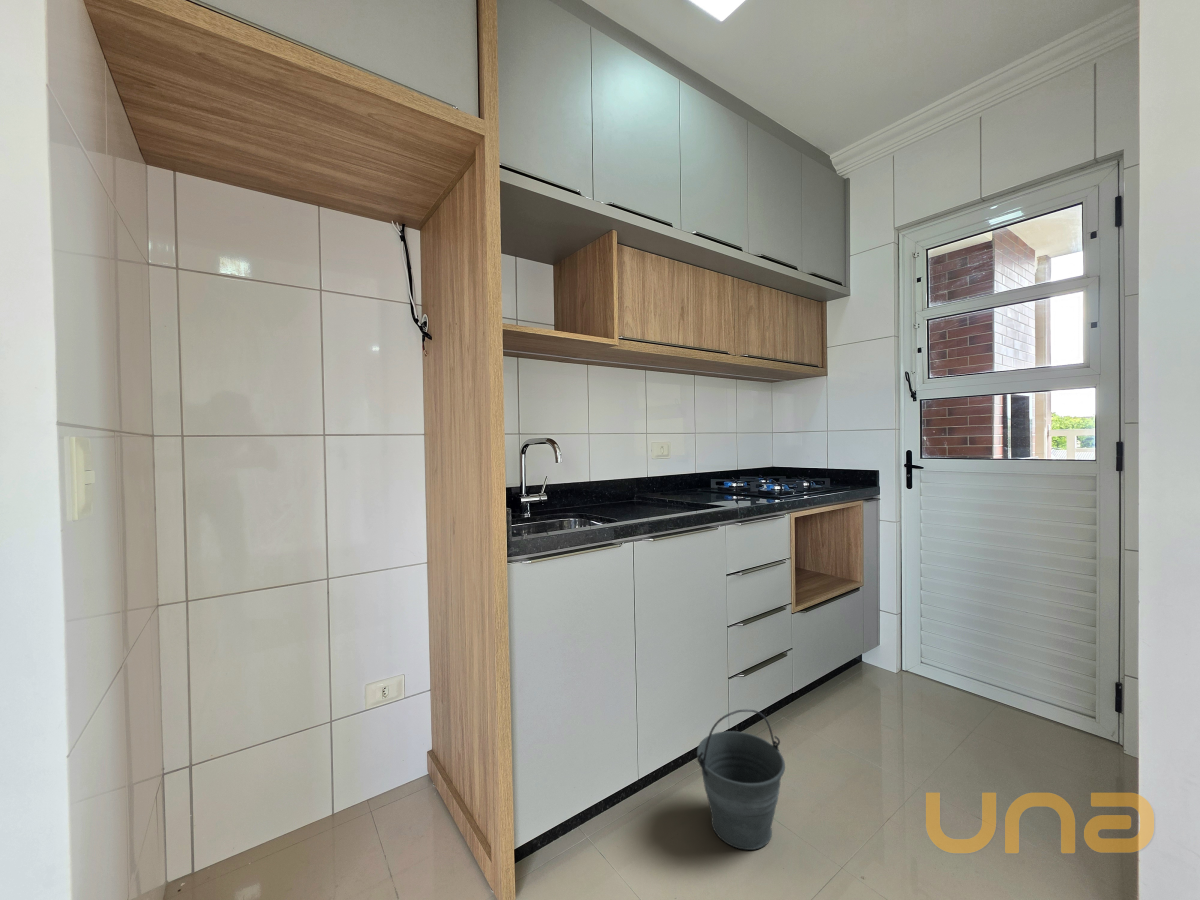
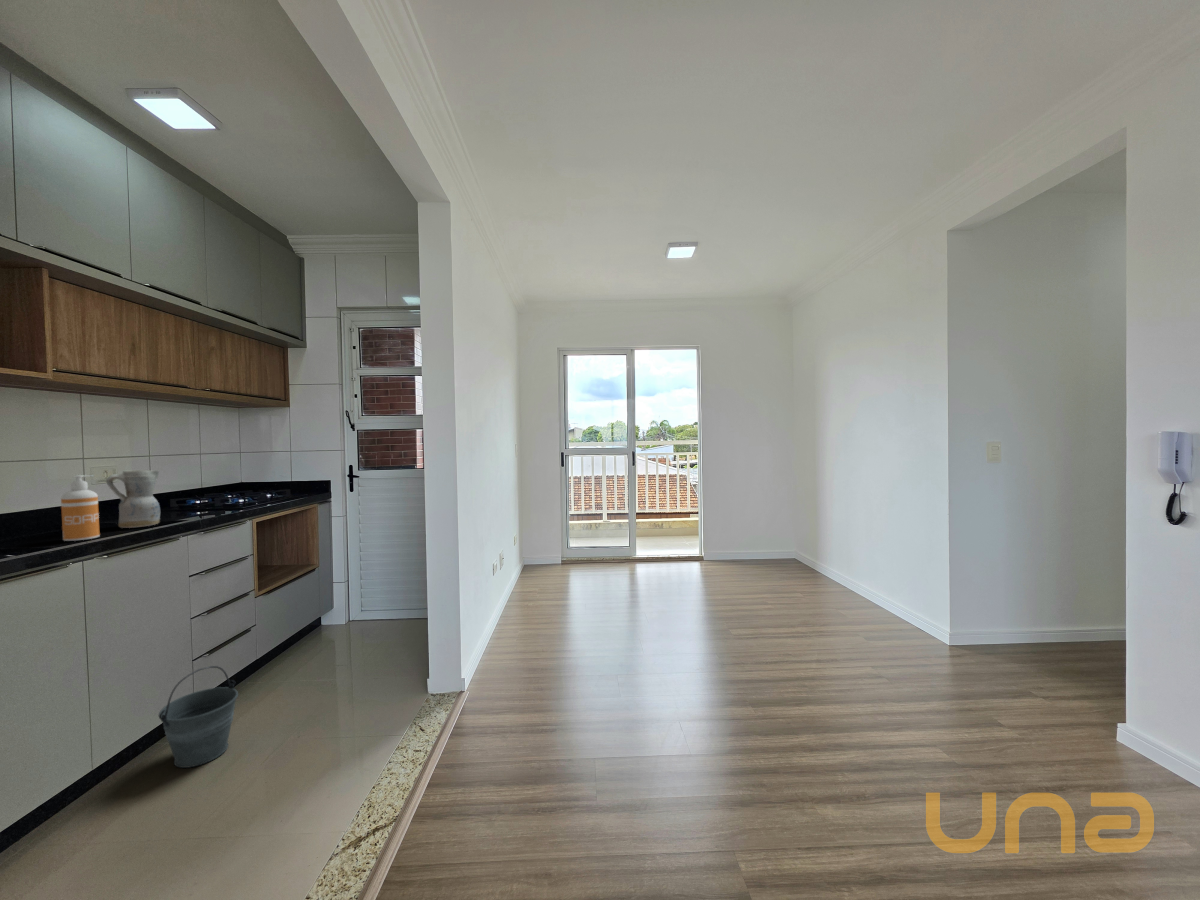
ceramic pitcher: none [657,443,702,507] -> present [106,470,160,528]
soap dispenser: none [621,445,650,516] -> present [61,475,100,541]

